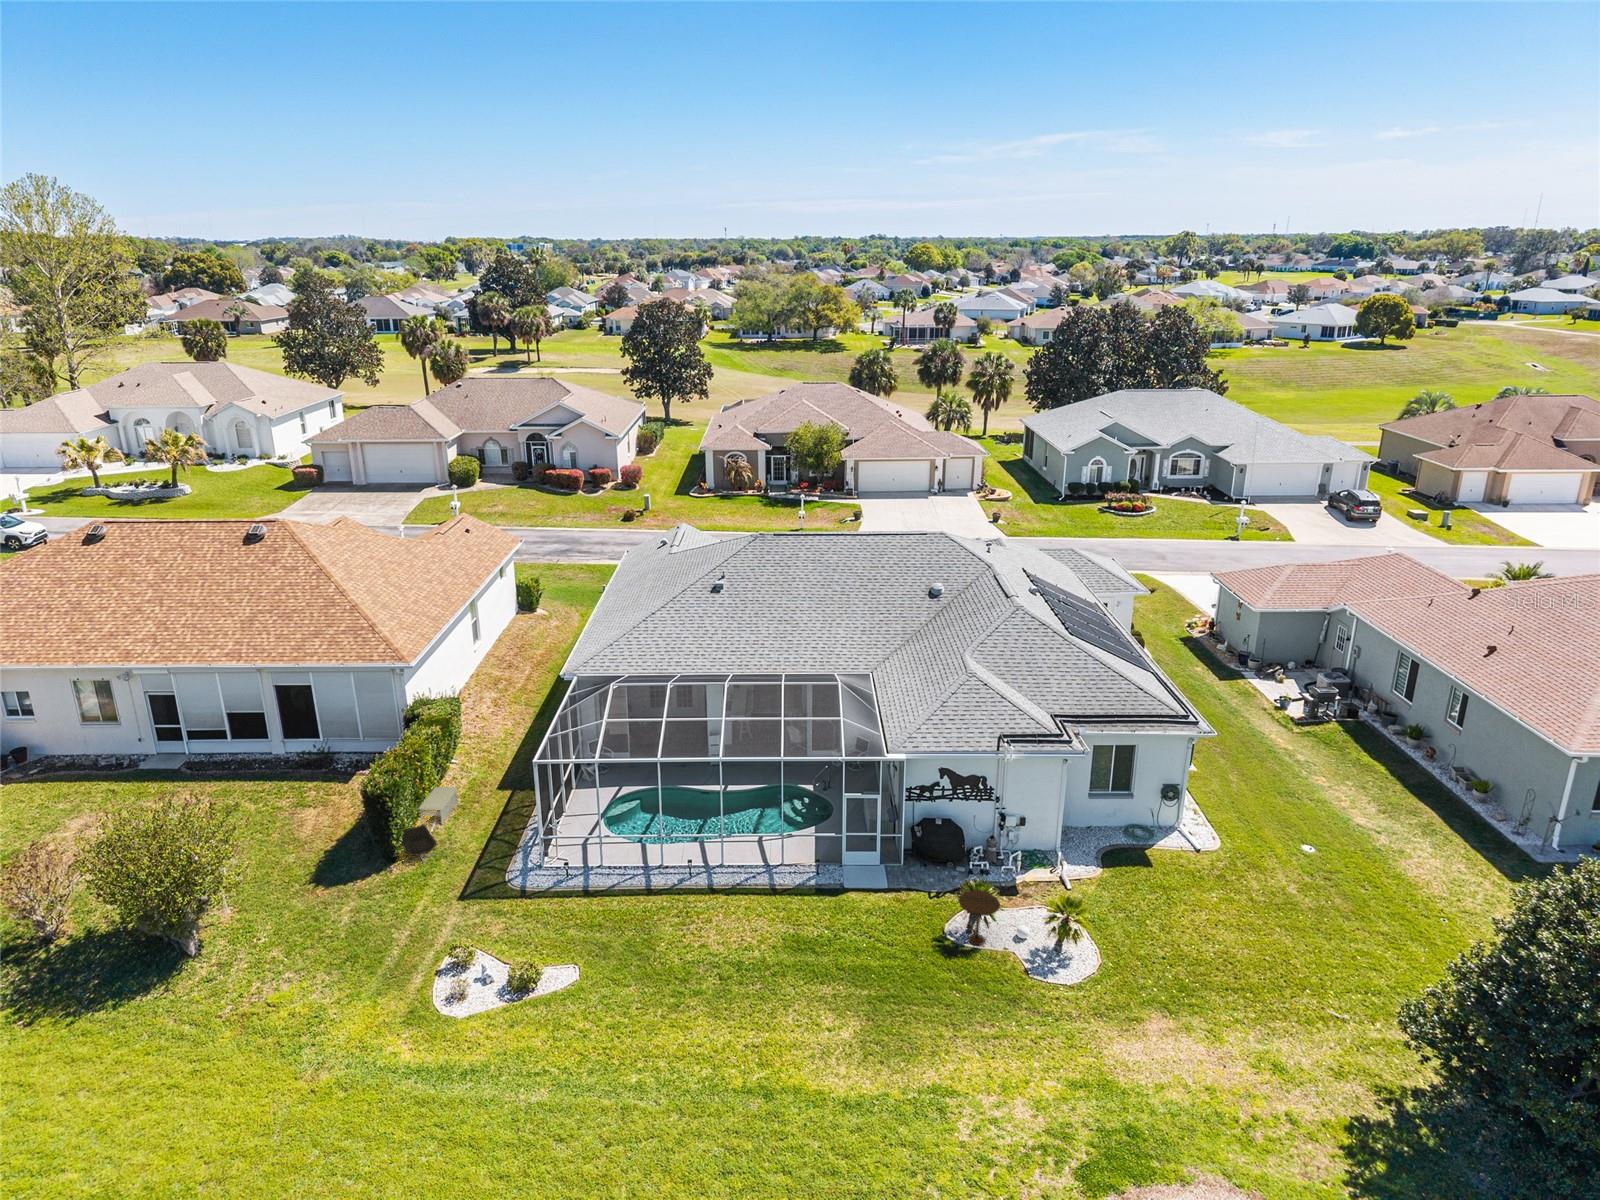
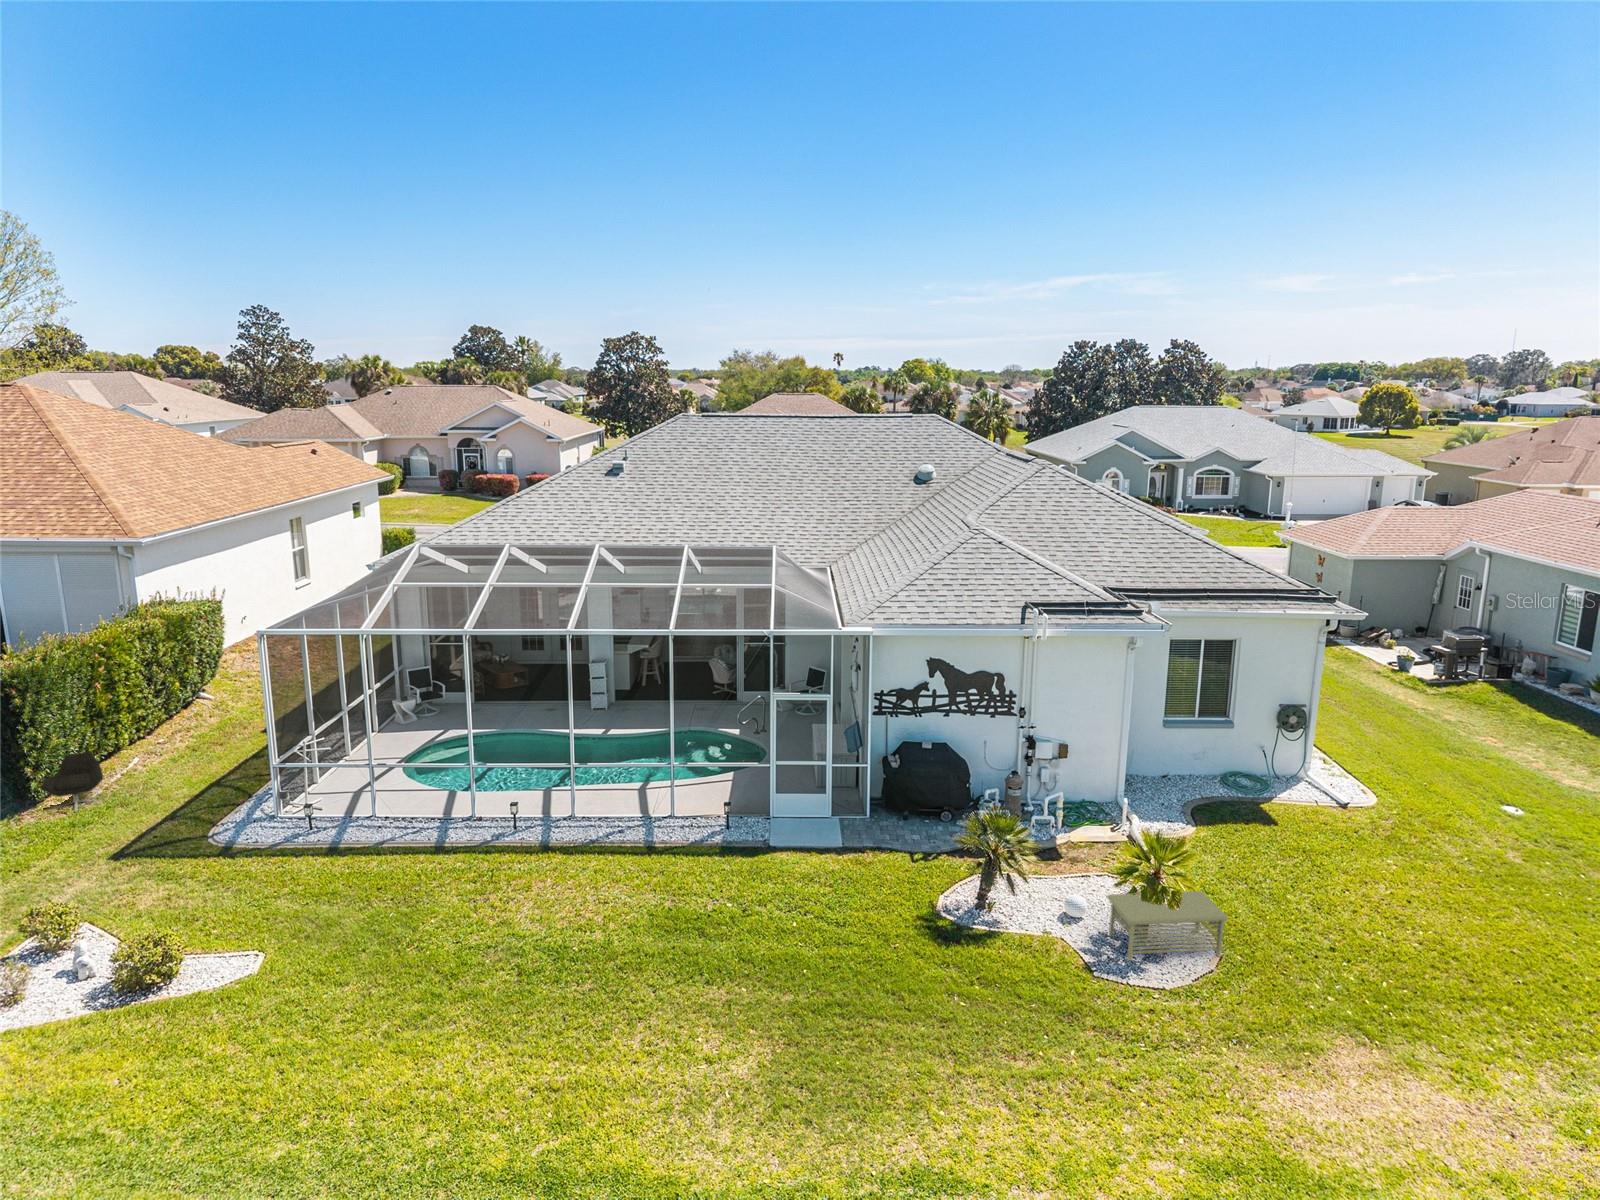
storage bench: present [419,787,458,824] -> present [1107,891,1228,961]
pedestal table: present [958,890,1000,945] -> none [961,830,1037,926]

